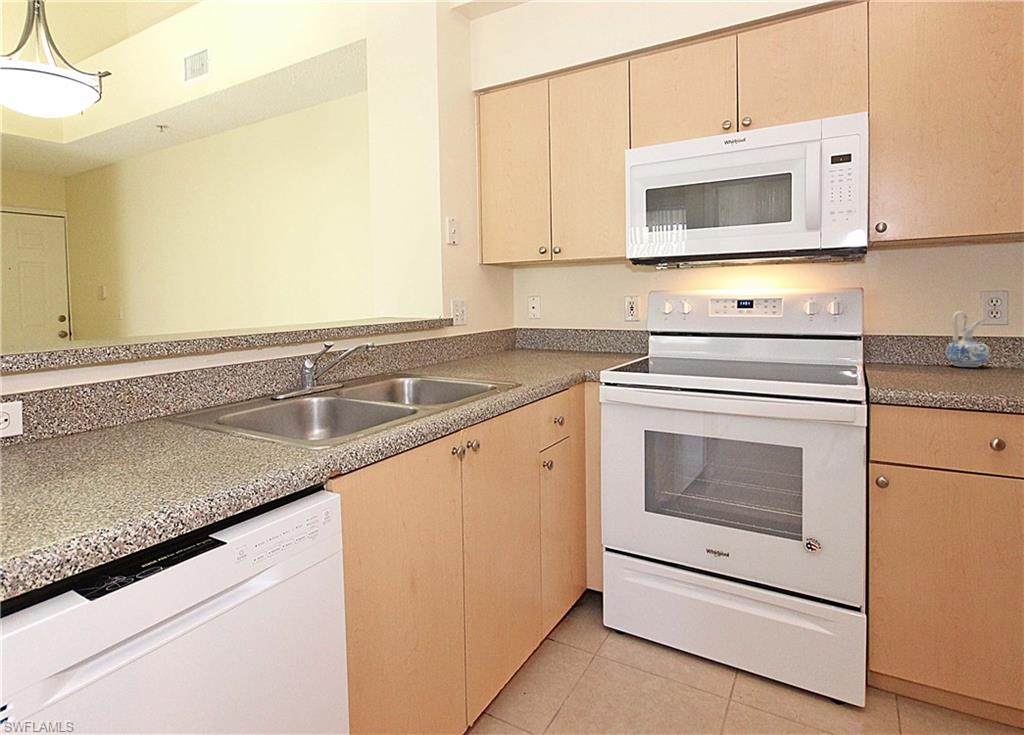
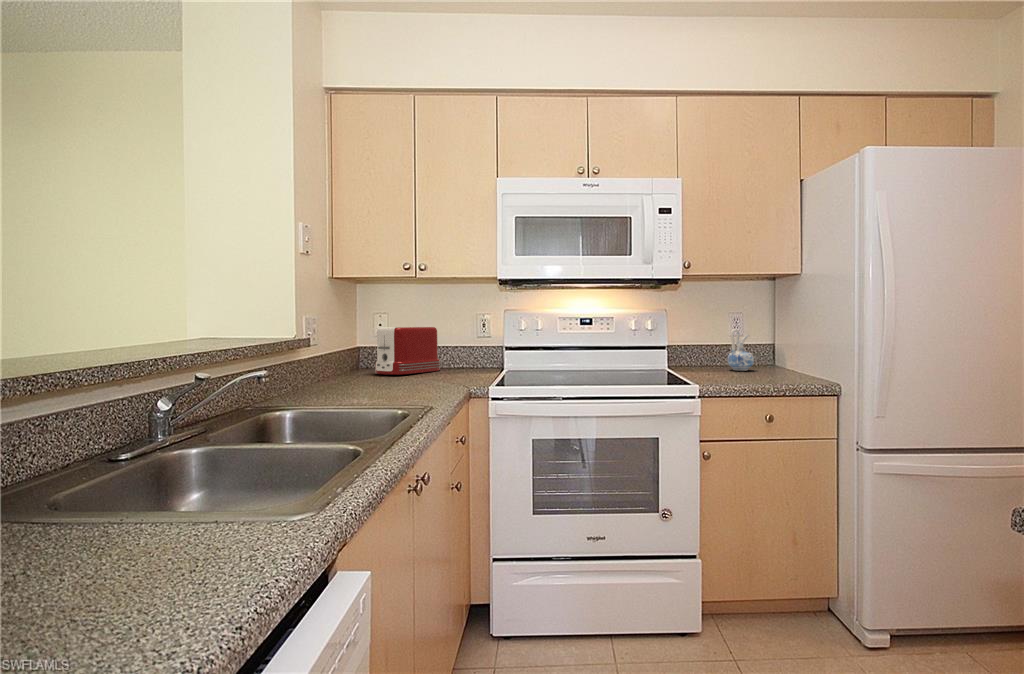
toaster: none [522,310,588,357] -> present [375,327,440,375]

